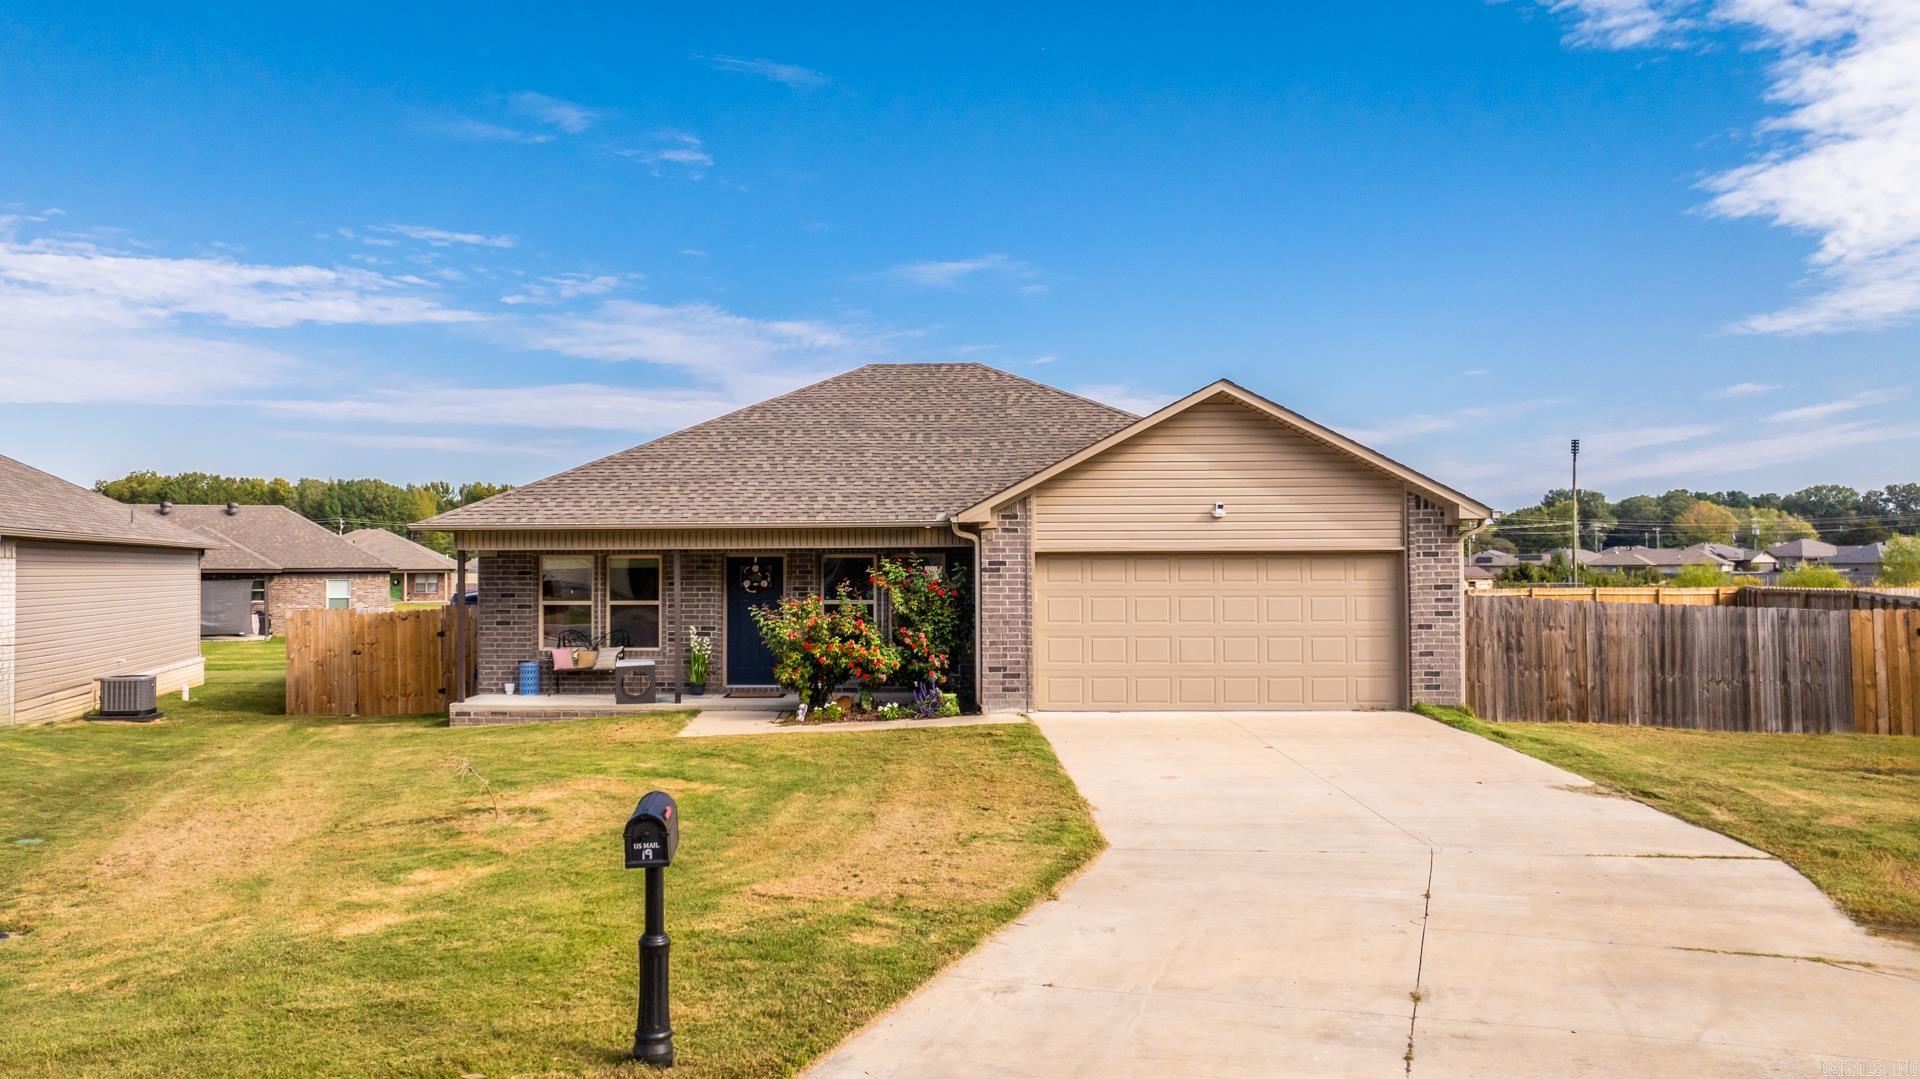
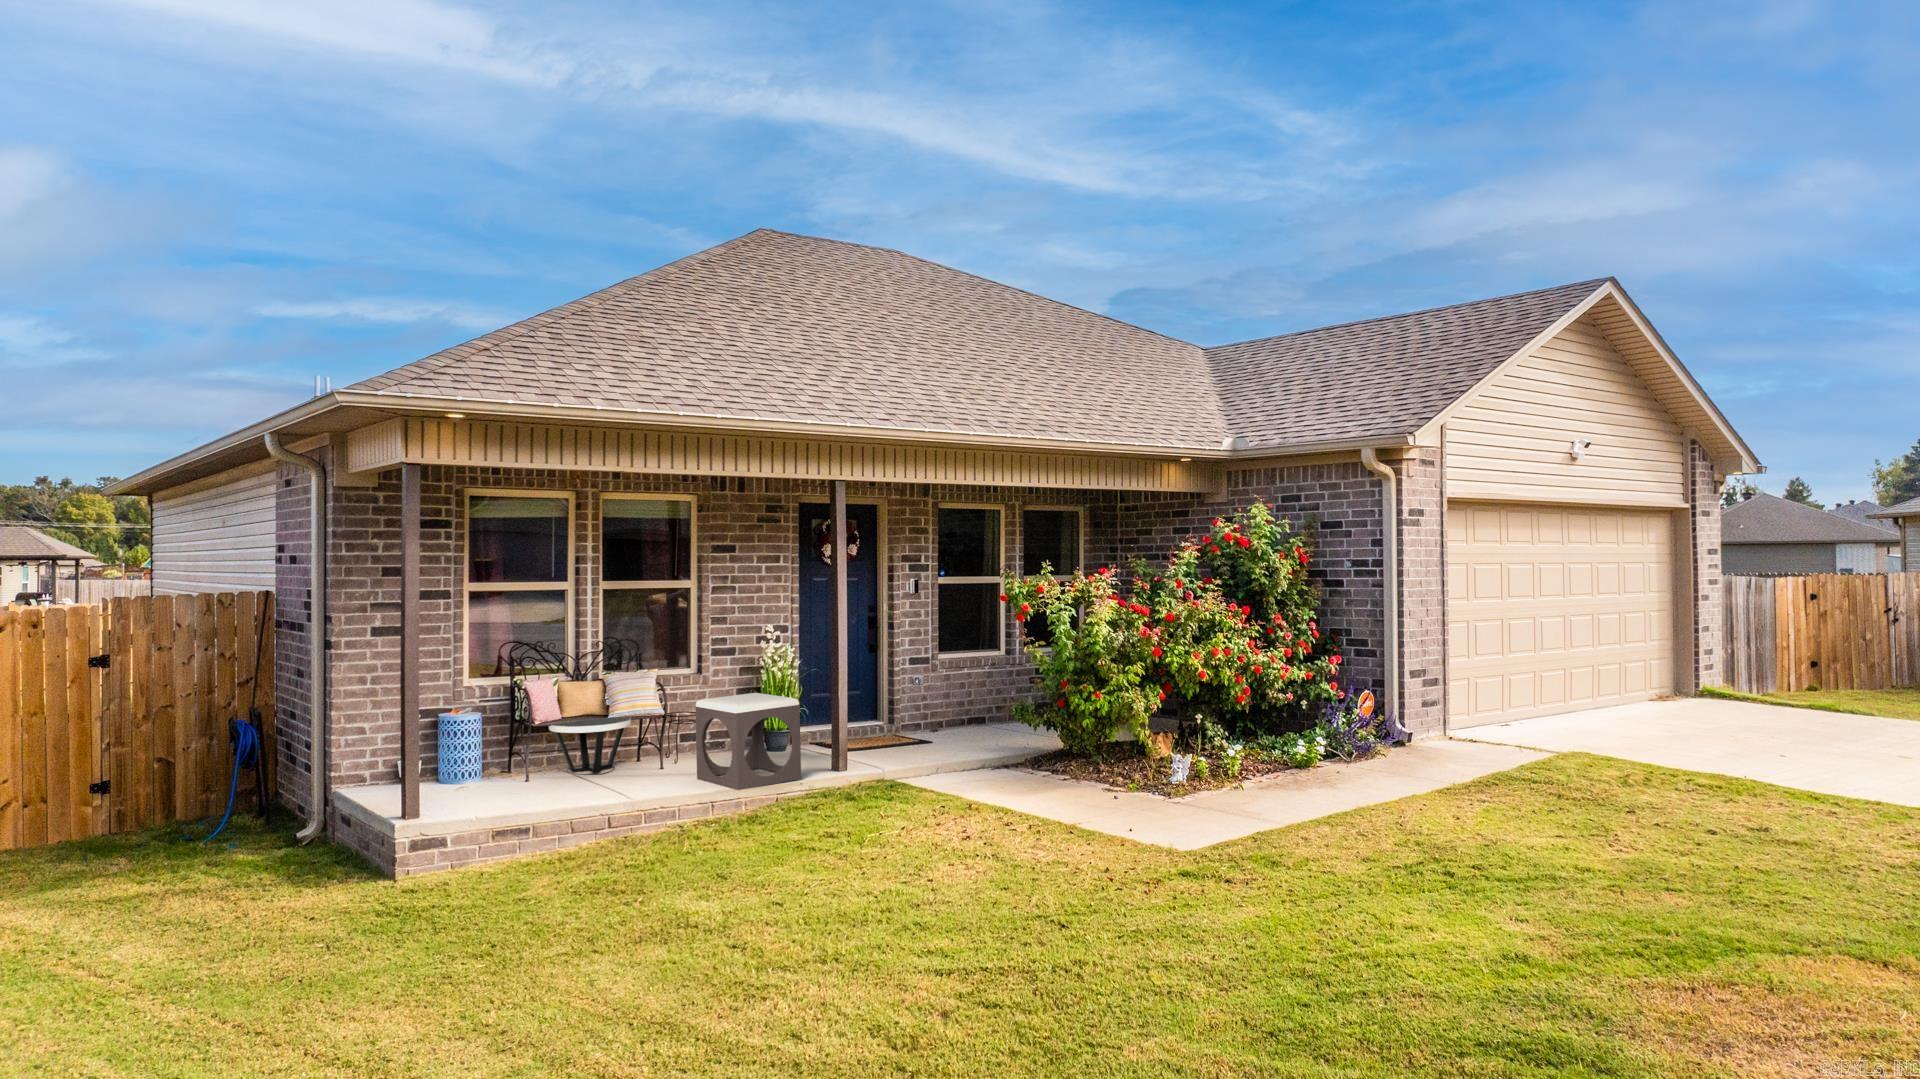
side table: none [569,667,610,696] -> present [549,718,631,775]

